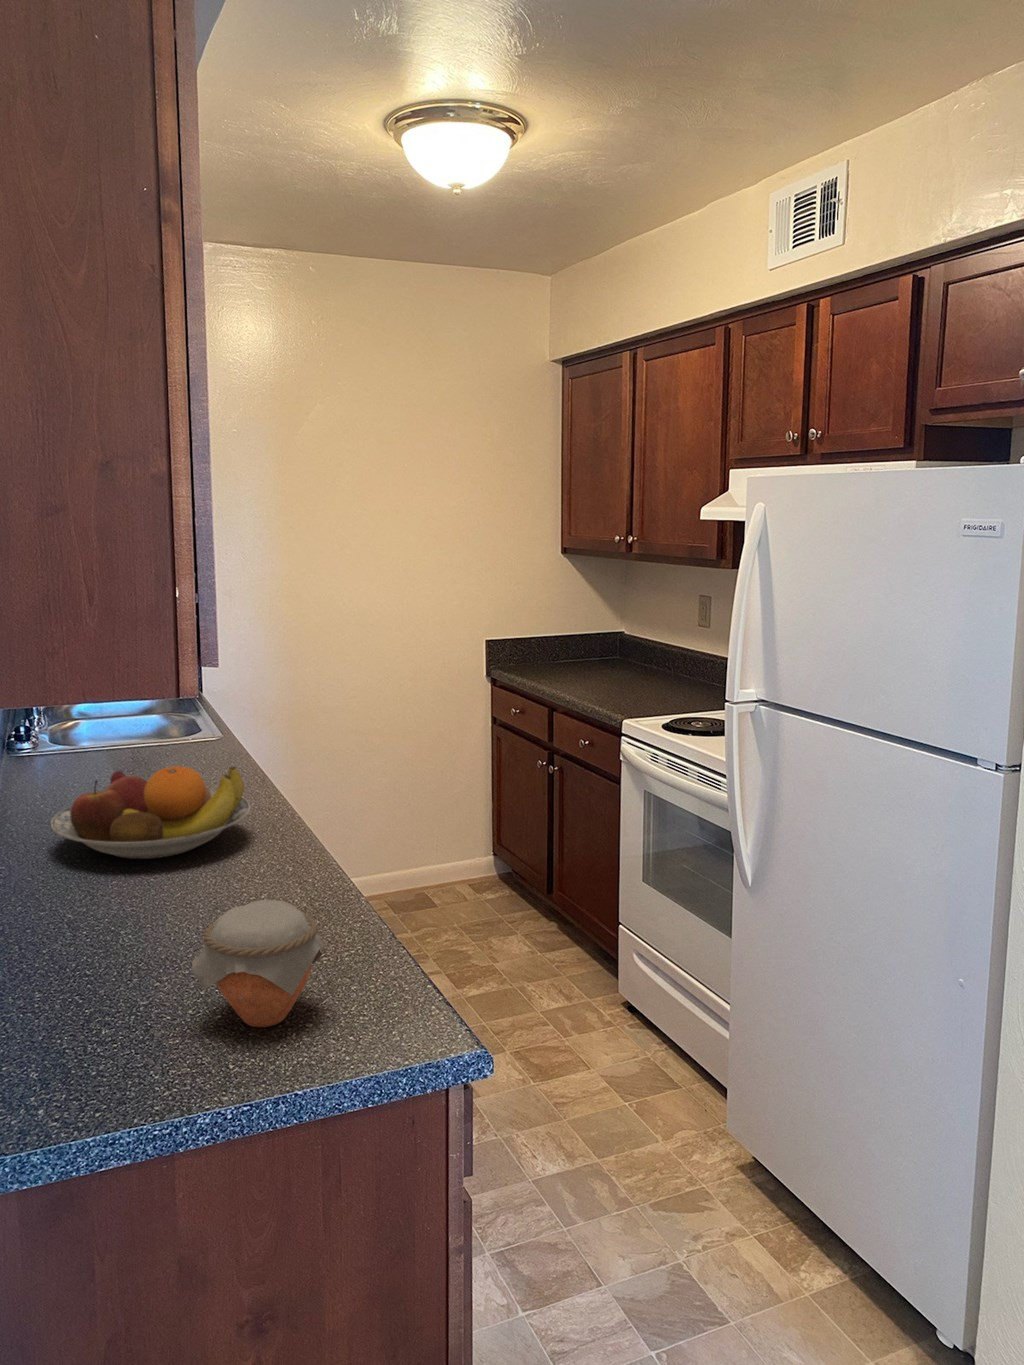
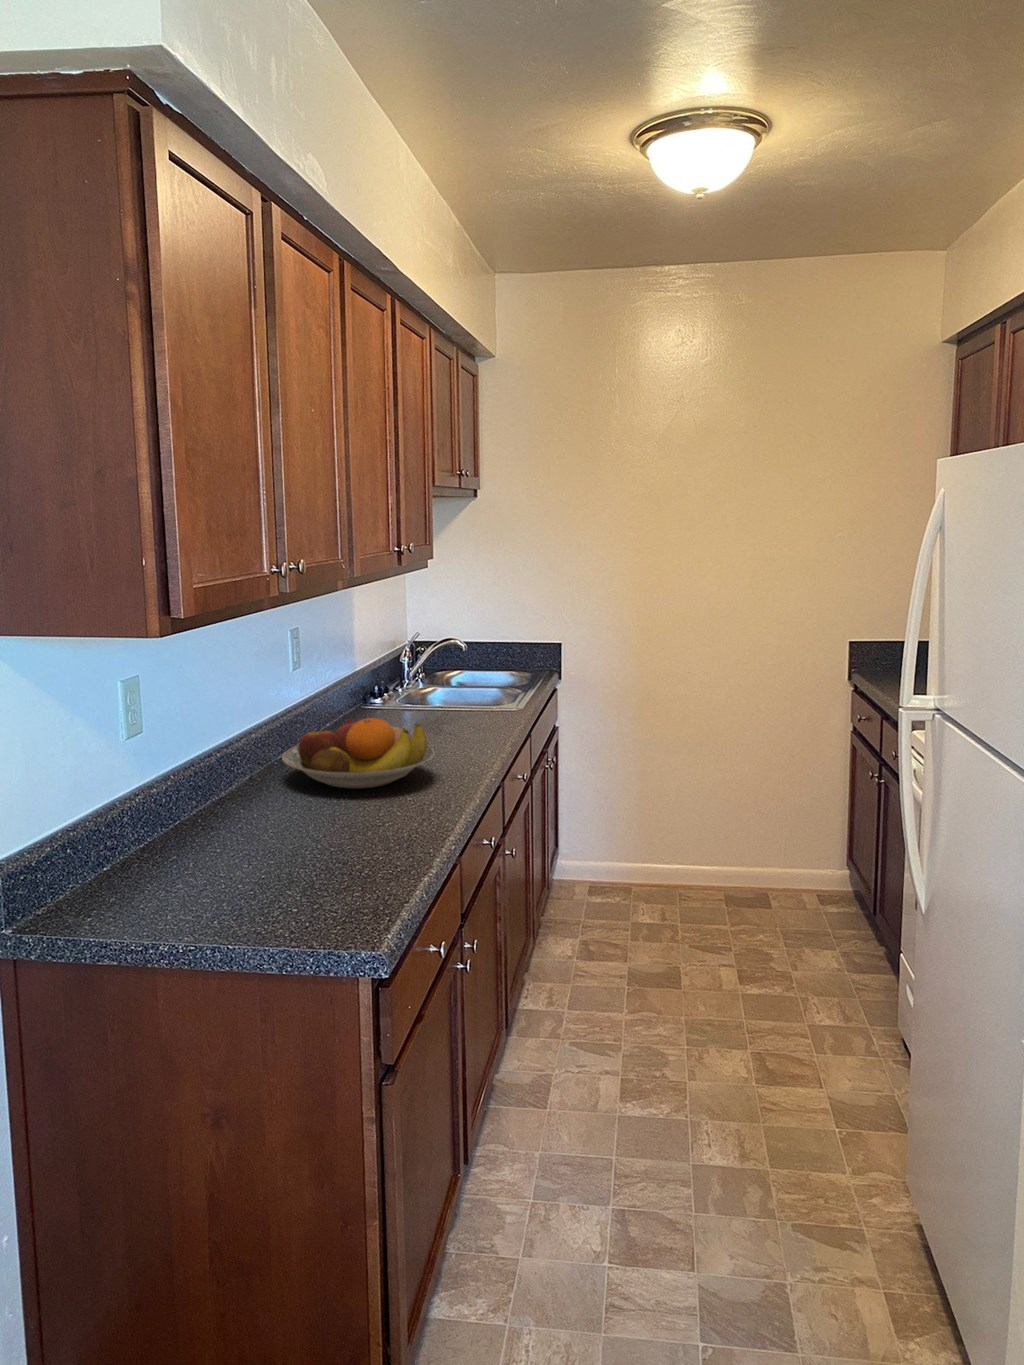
jar: present [192,900,326,1027] -> none [217,813,314,906]

